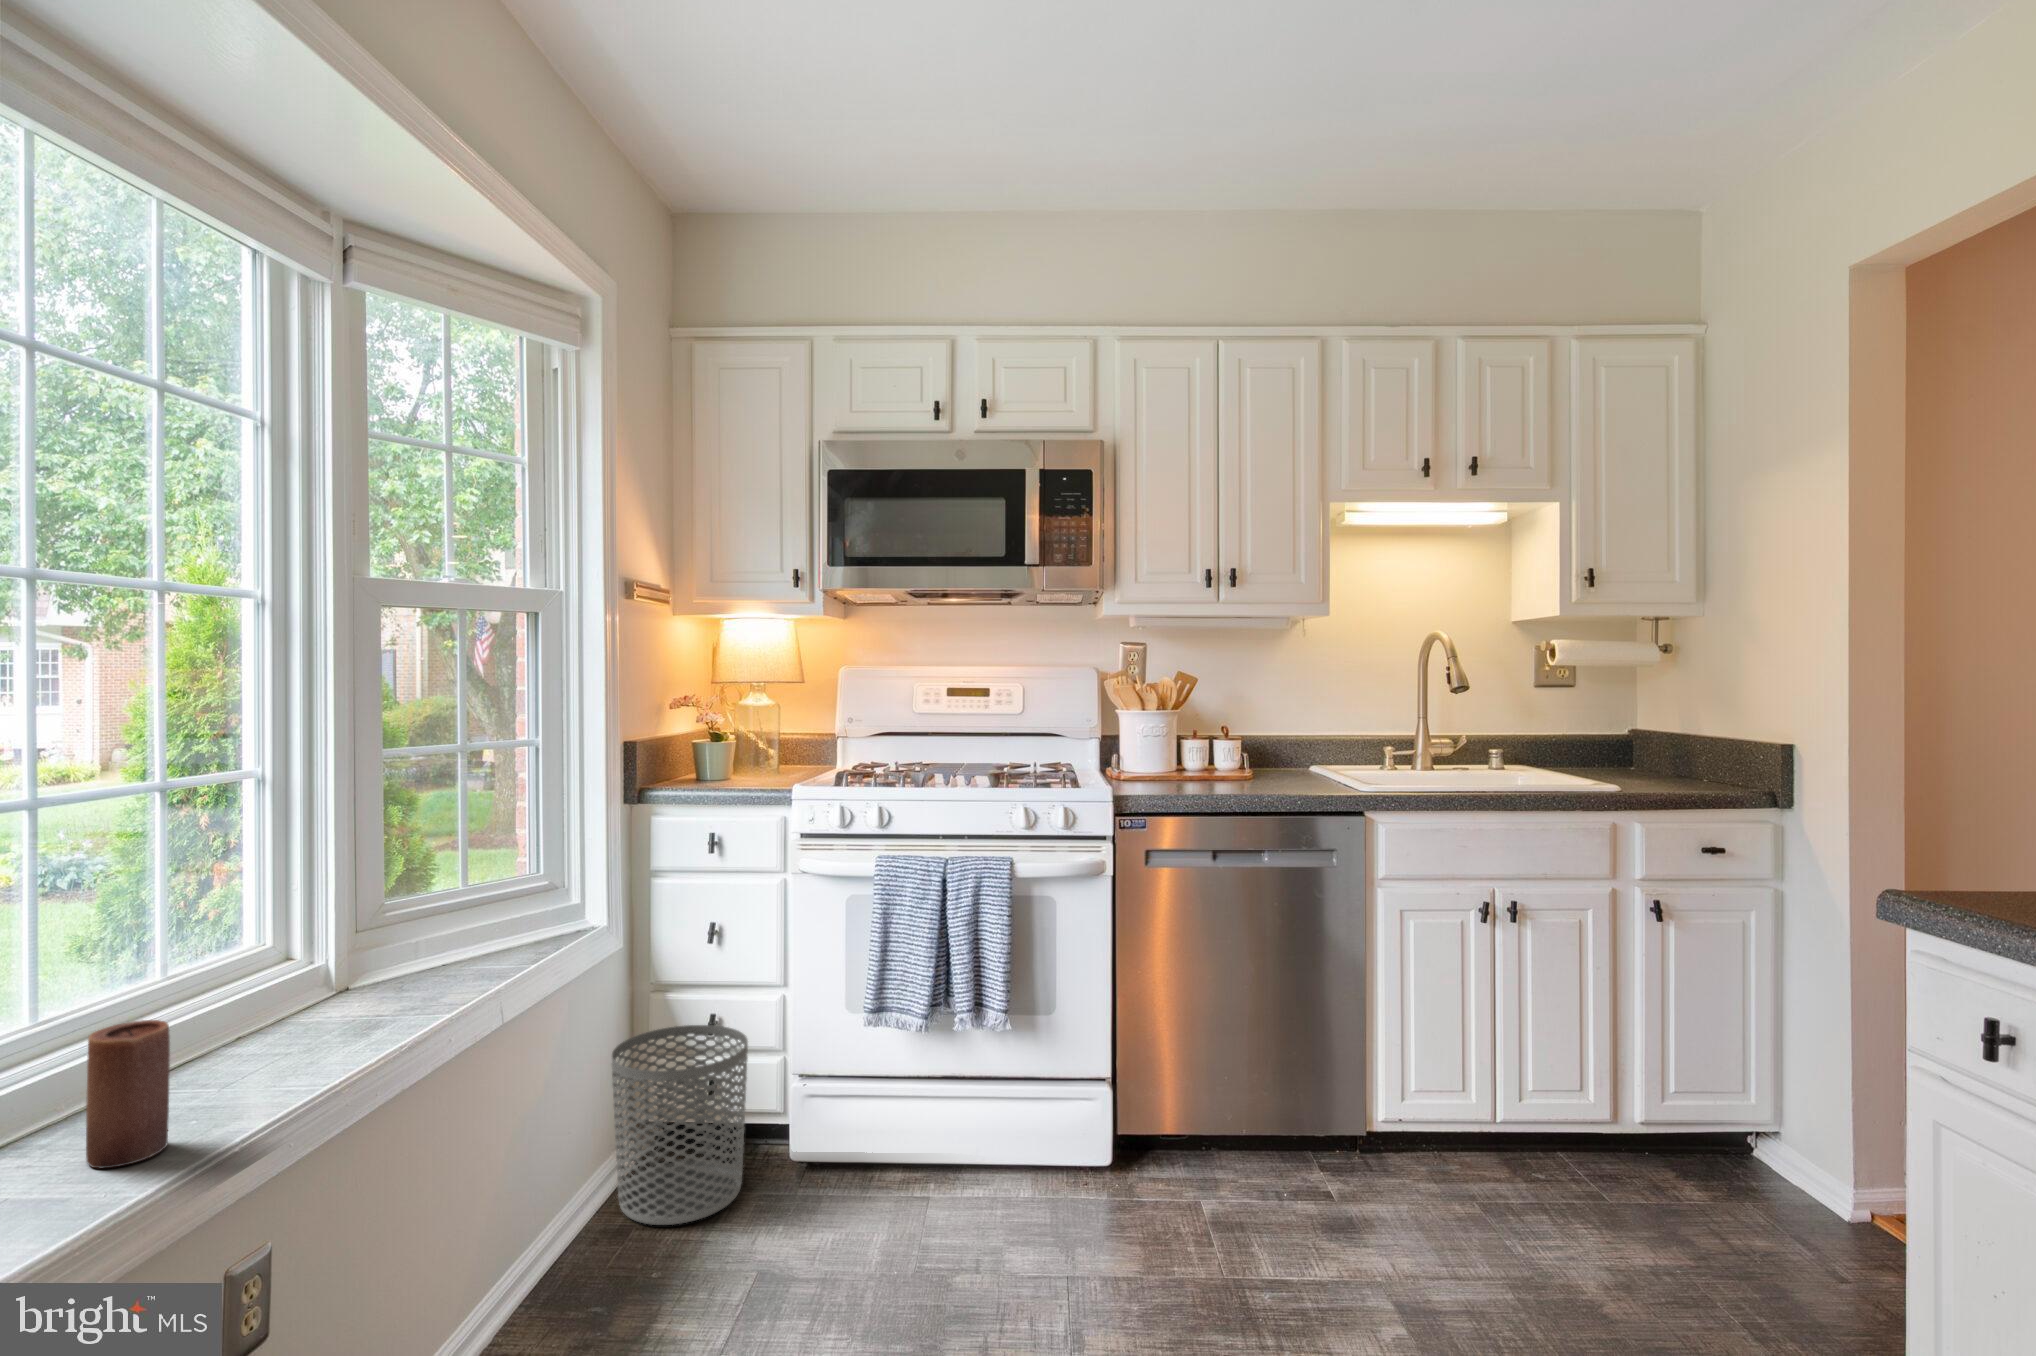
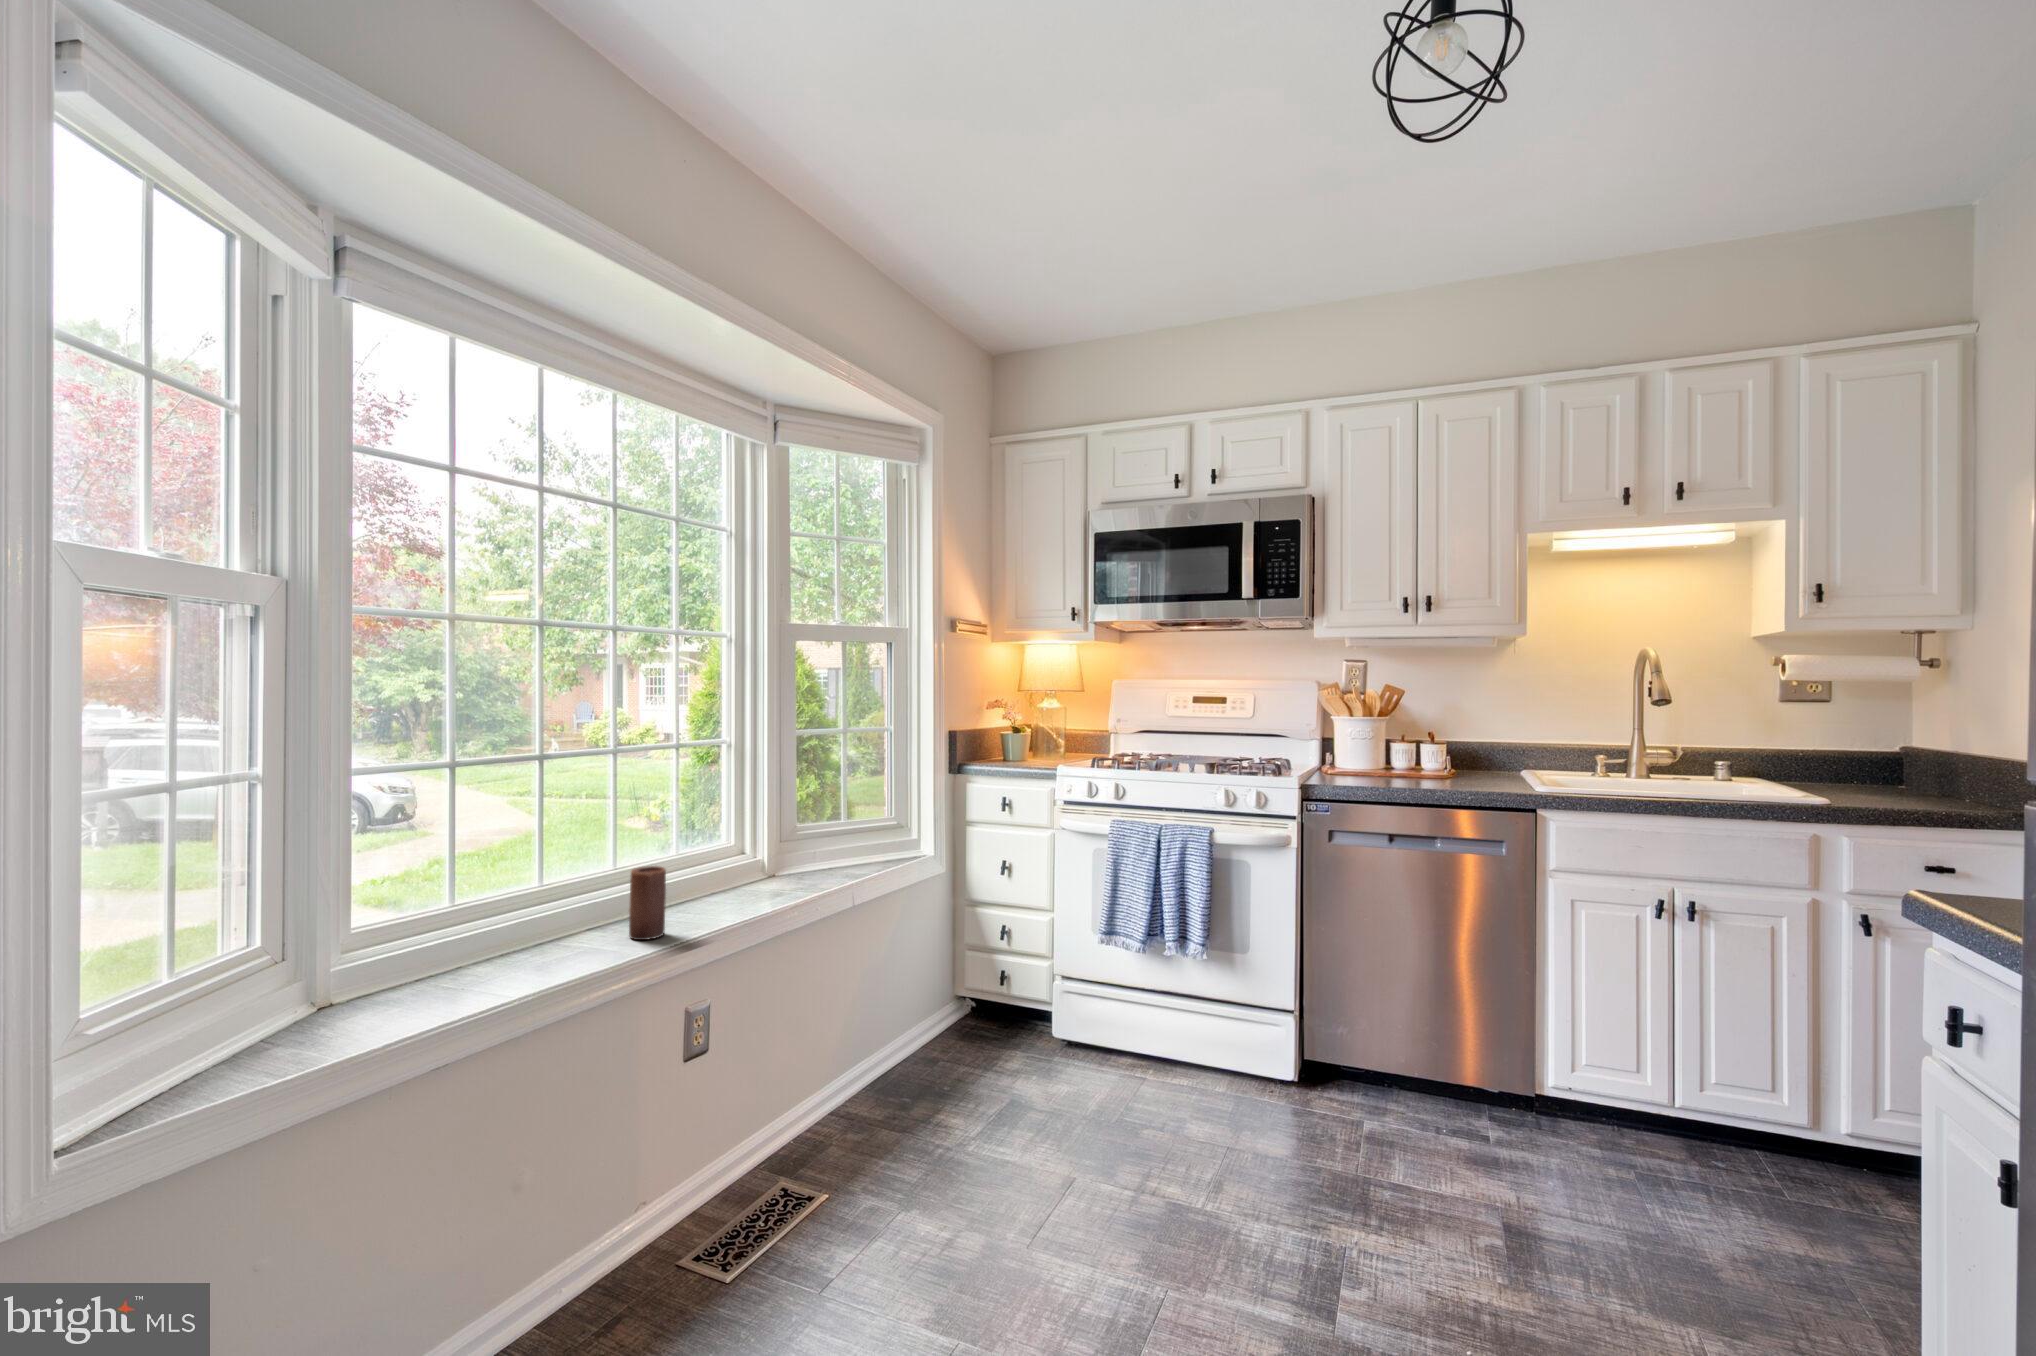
waste bin: present [611,1025,748,1225] -> none [931,931,1021,1064]

